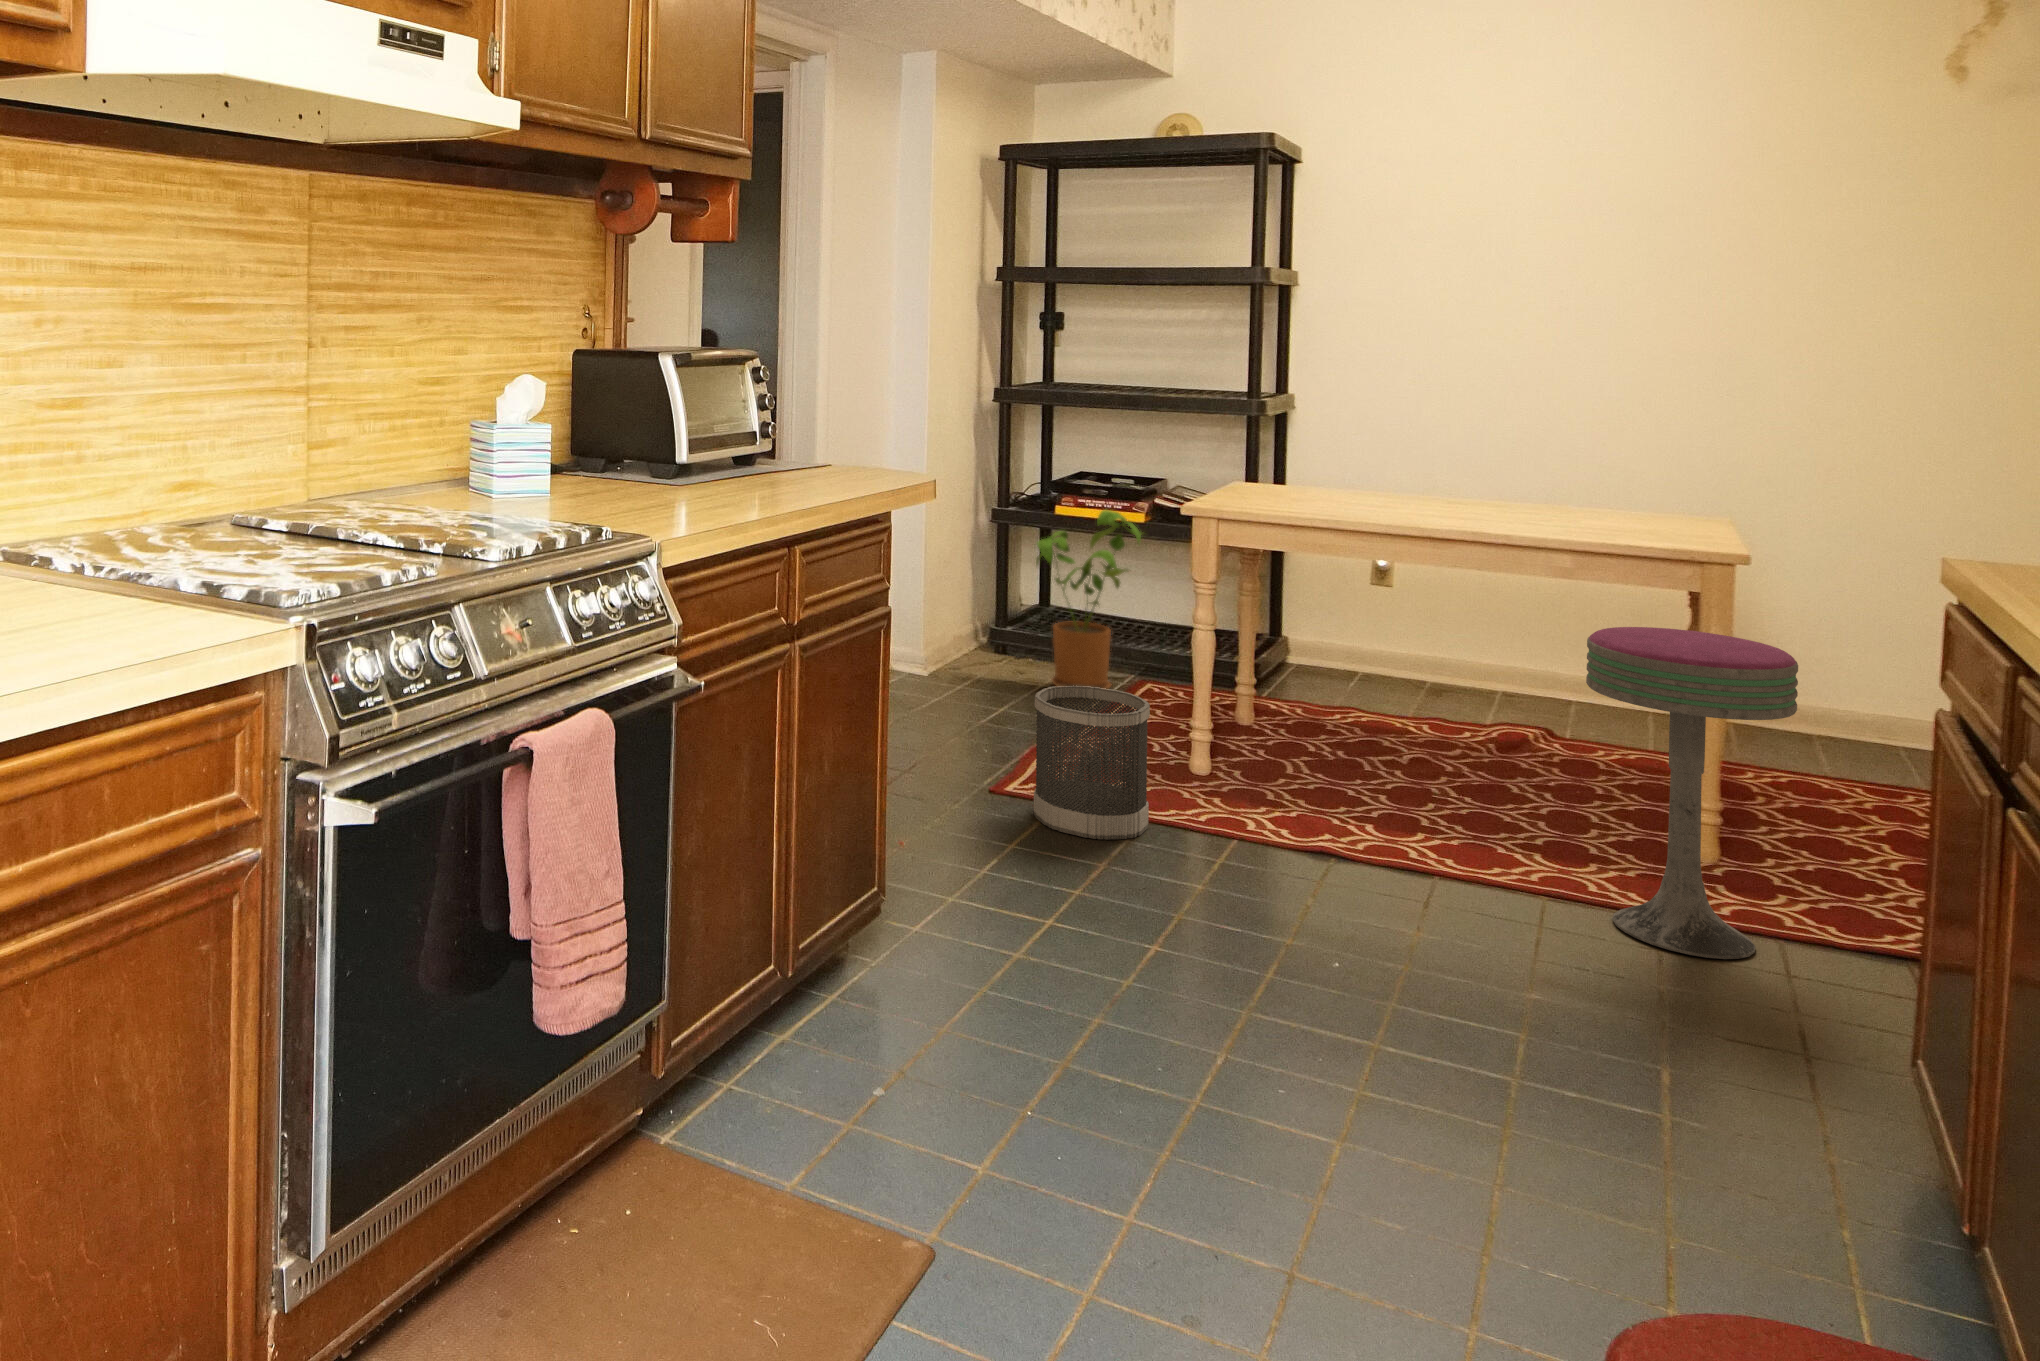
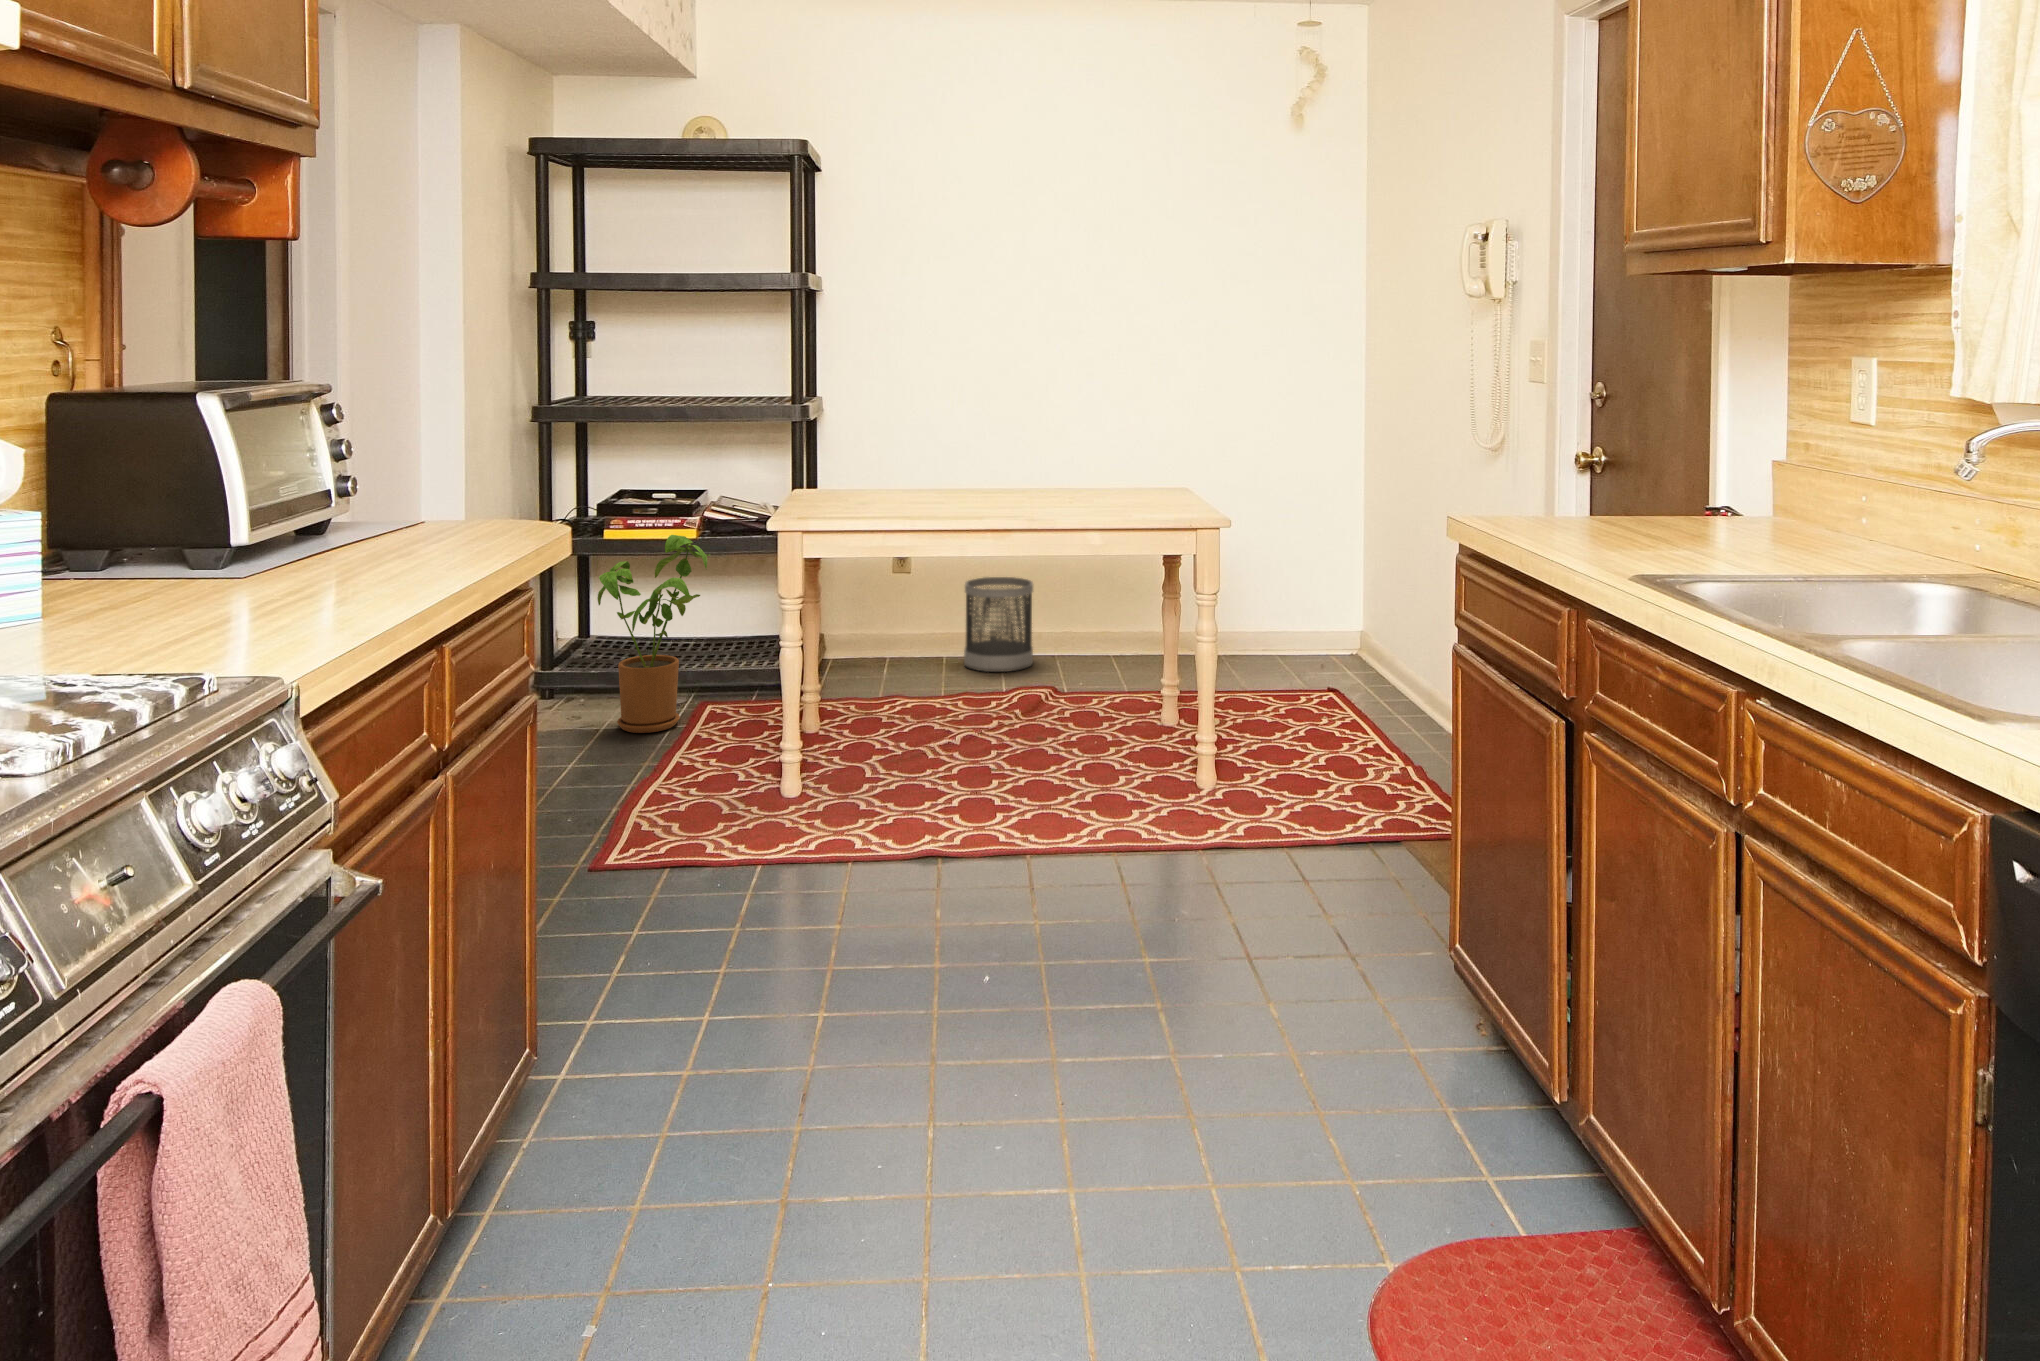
bar stool: present [1586,627,1798,959] -> none [1120,596,1251,861]
wastebasket: present [1034,685,1150,840] -> present [964,577,1033,672]

